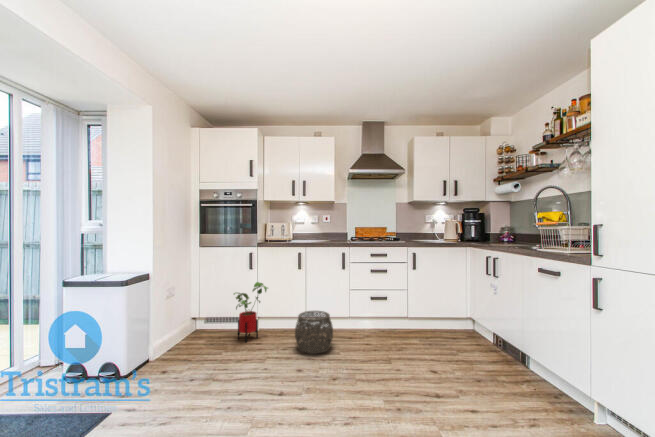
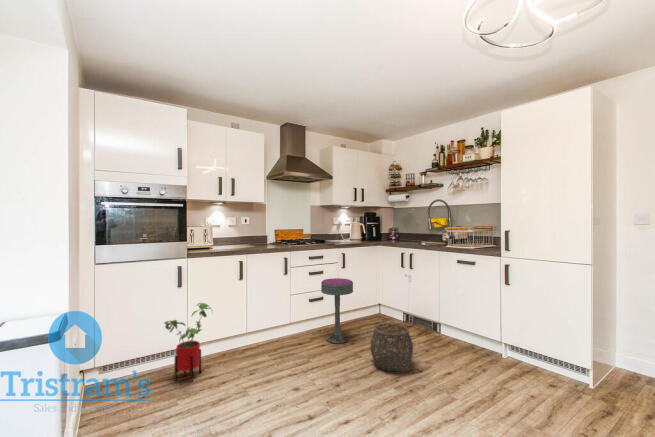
bar stool: none [373,277,408,347] -> present [321,278,353,343]
woven basket: present [295,311,333,354] -> present [370,323,413,371]

